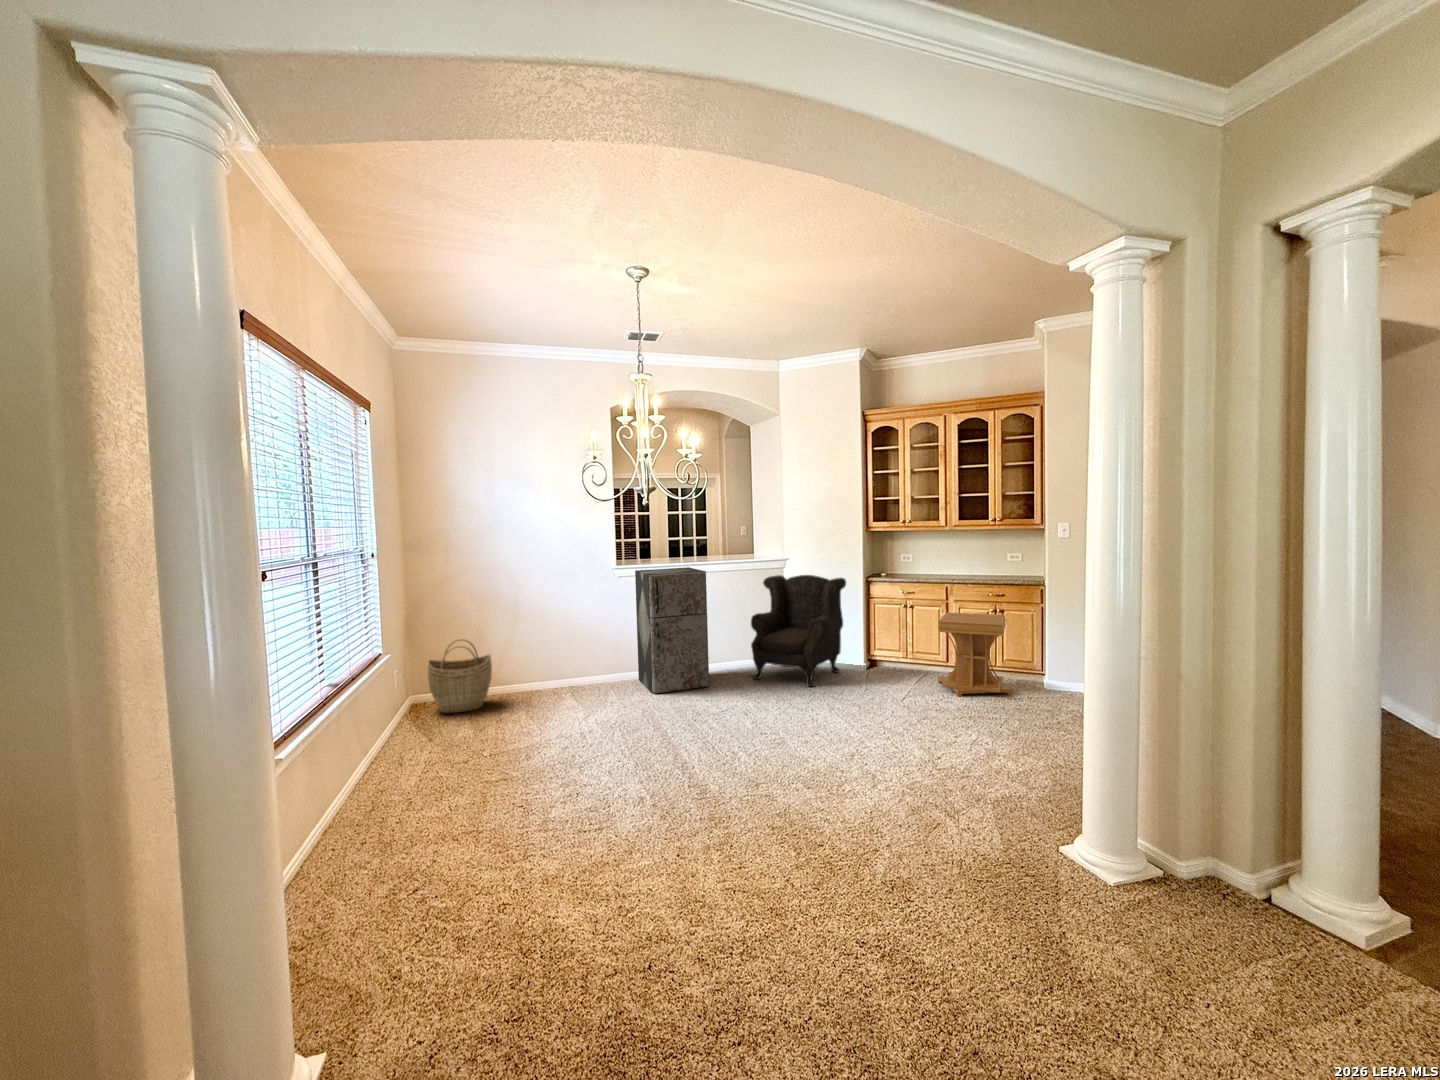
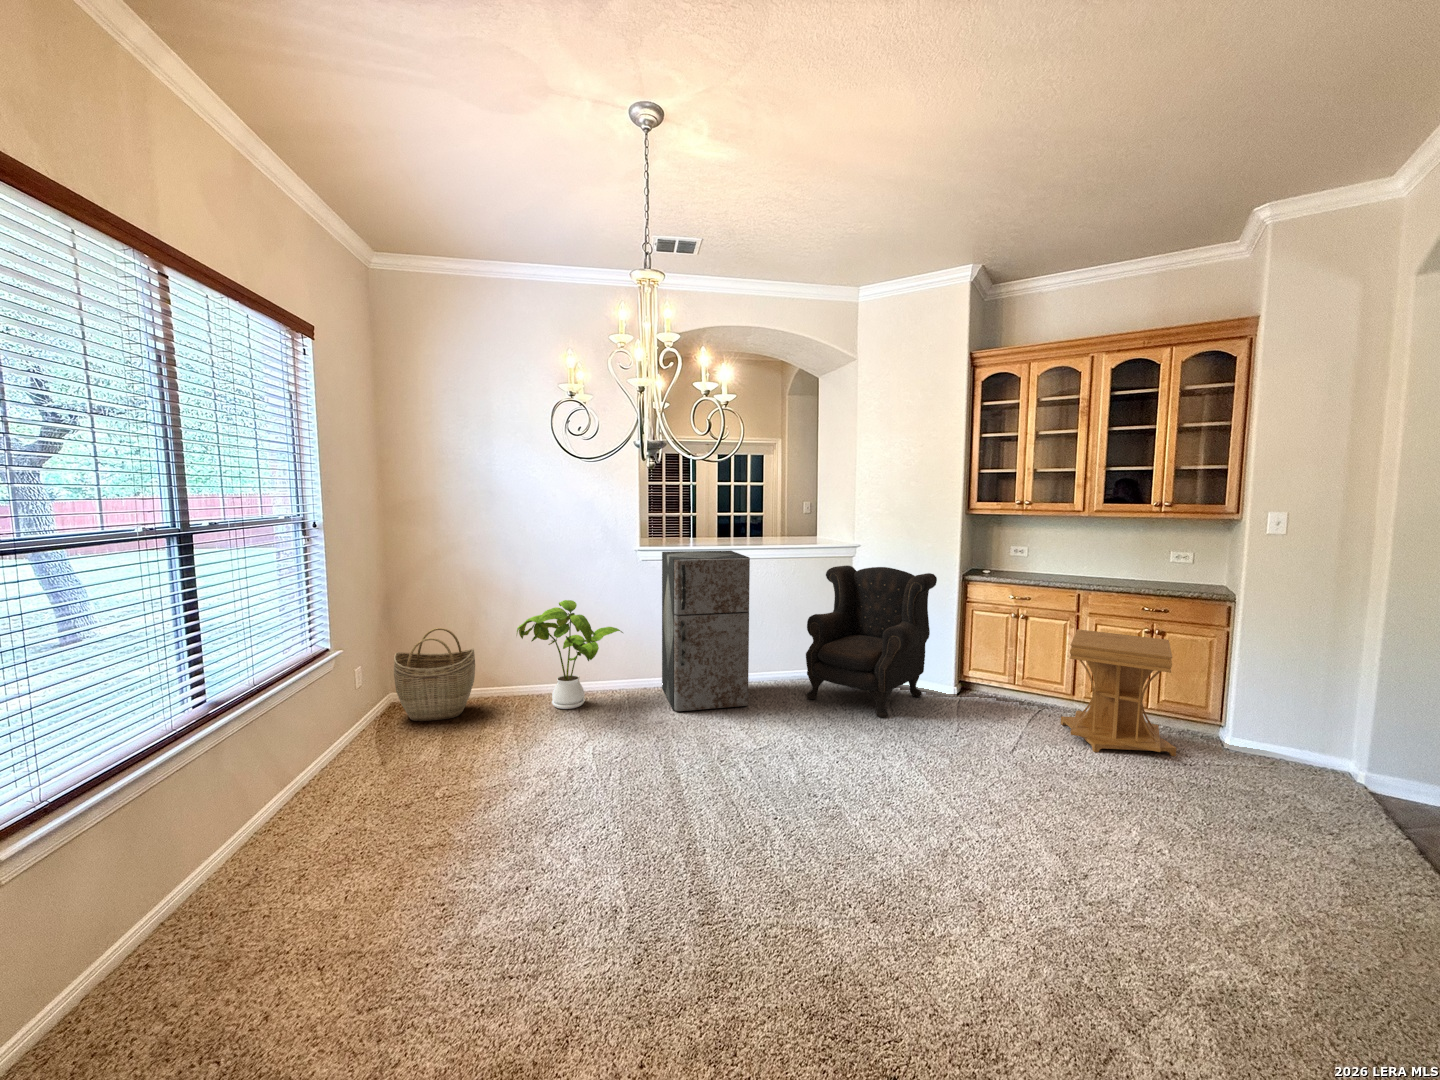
house plant: none [525,611,608,698] -> present [517,600,623,709]

